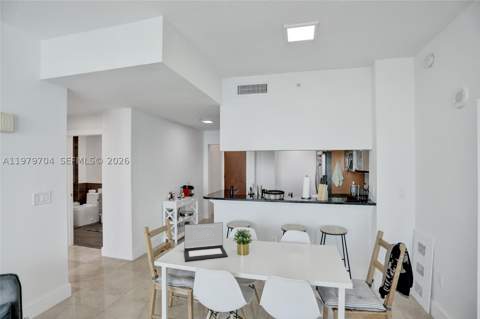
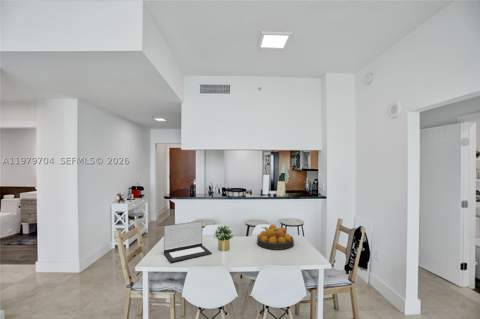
fruit bowl: none [280,232,320,260] -> present [257,225,294,249]

